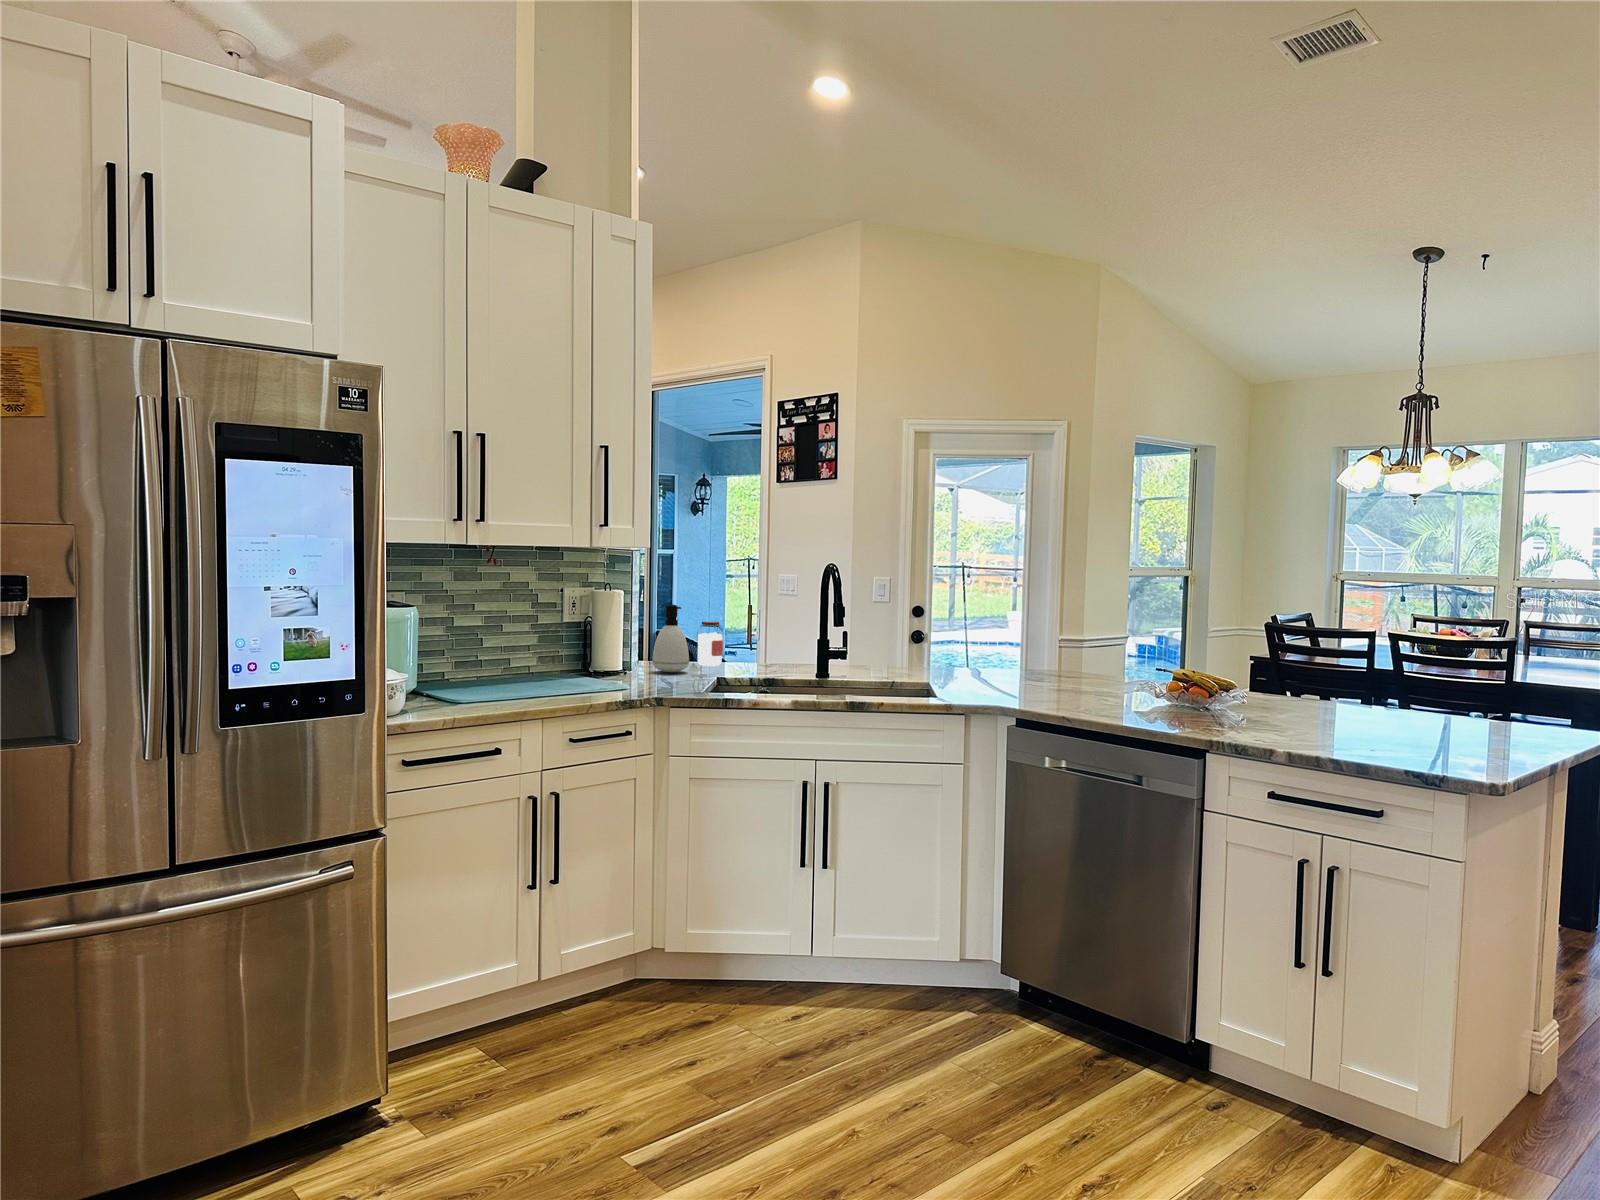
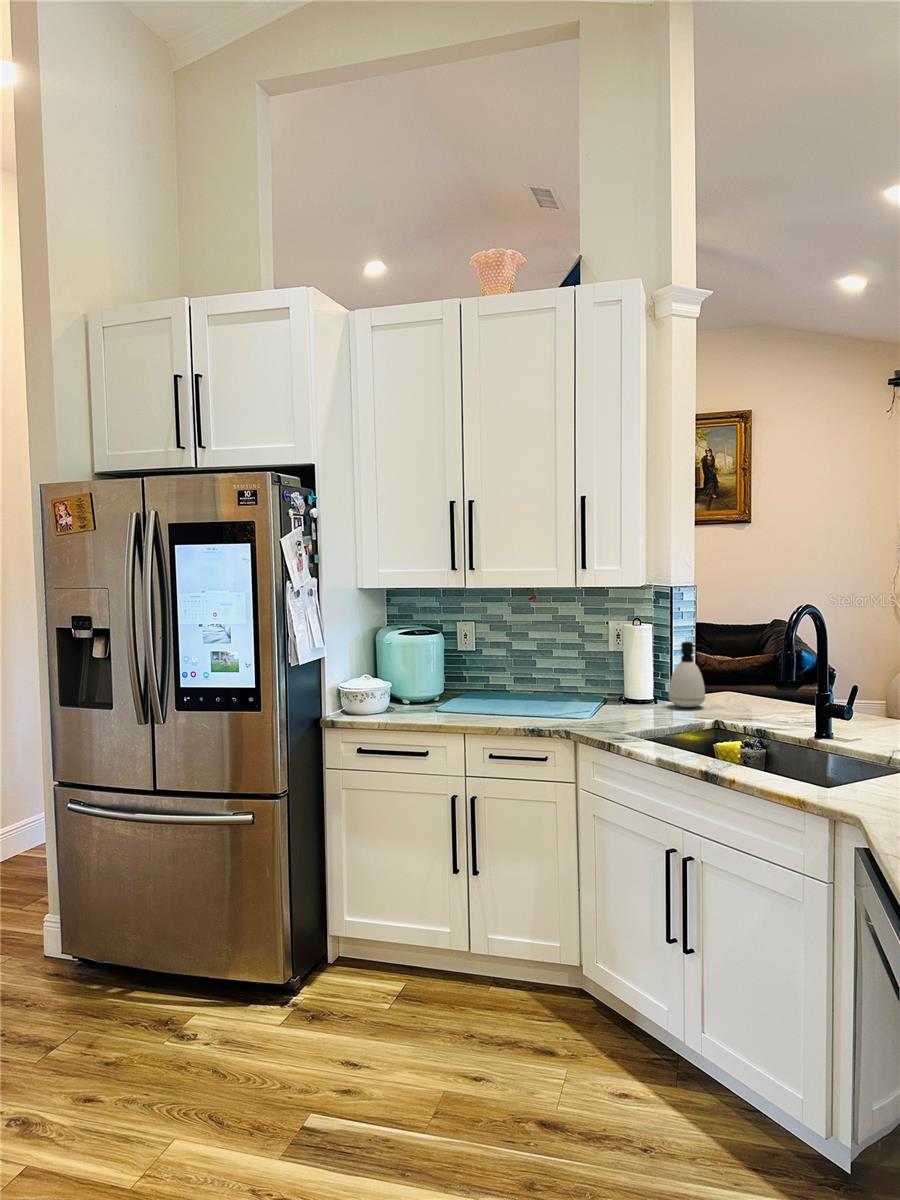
jar: present [697,622,723,666] -> none [735,660,764,707]

